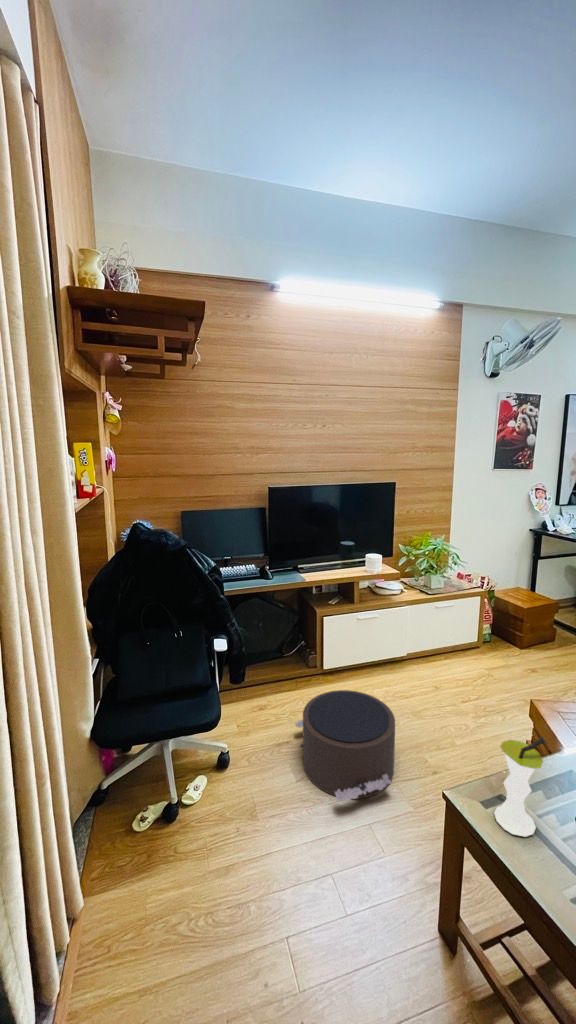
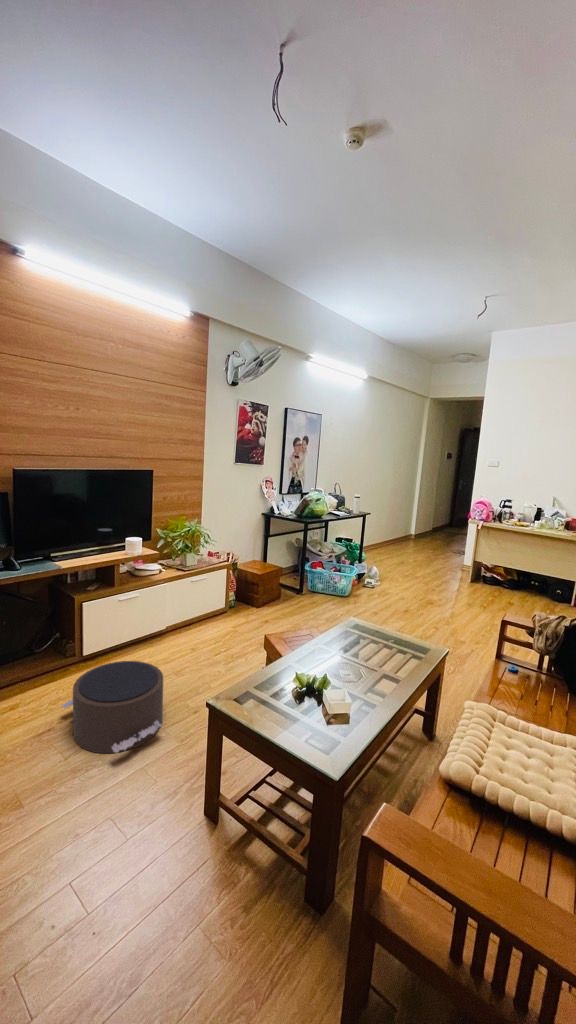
vase: present [494,737,546,837] -> none [243,639,275,710]

